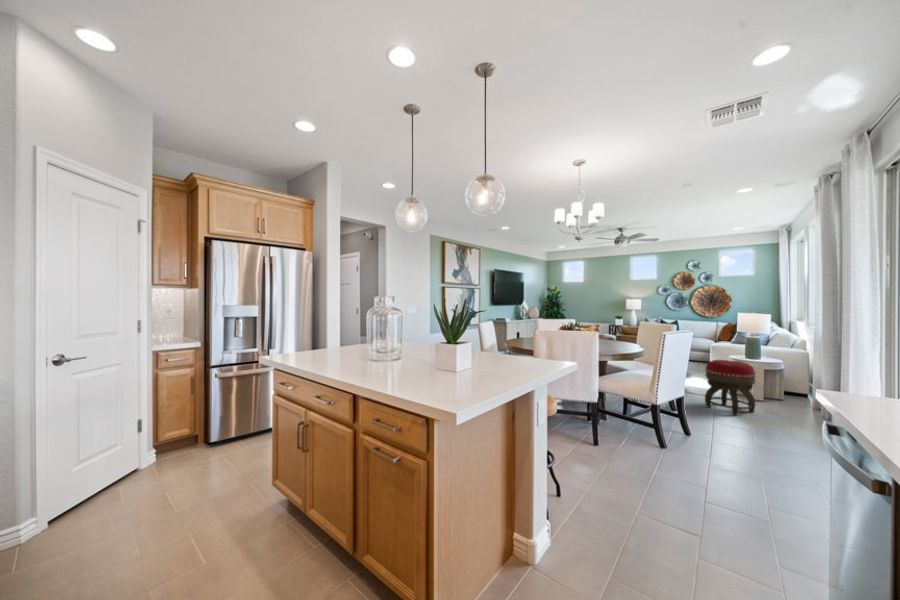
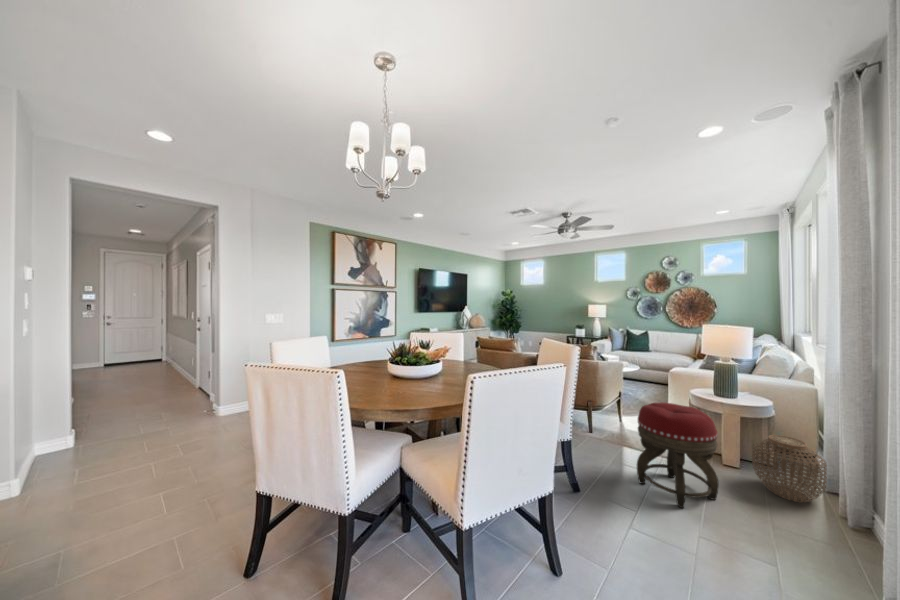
woven basket: none [772,377,815,412] -> present [752,435,827,502]

